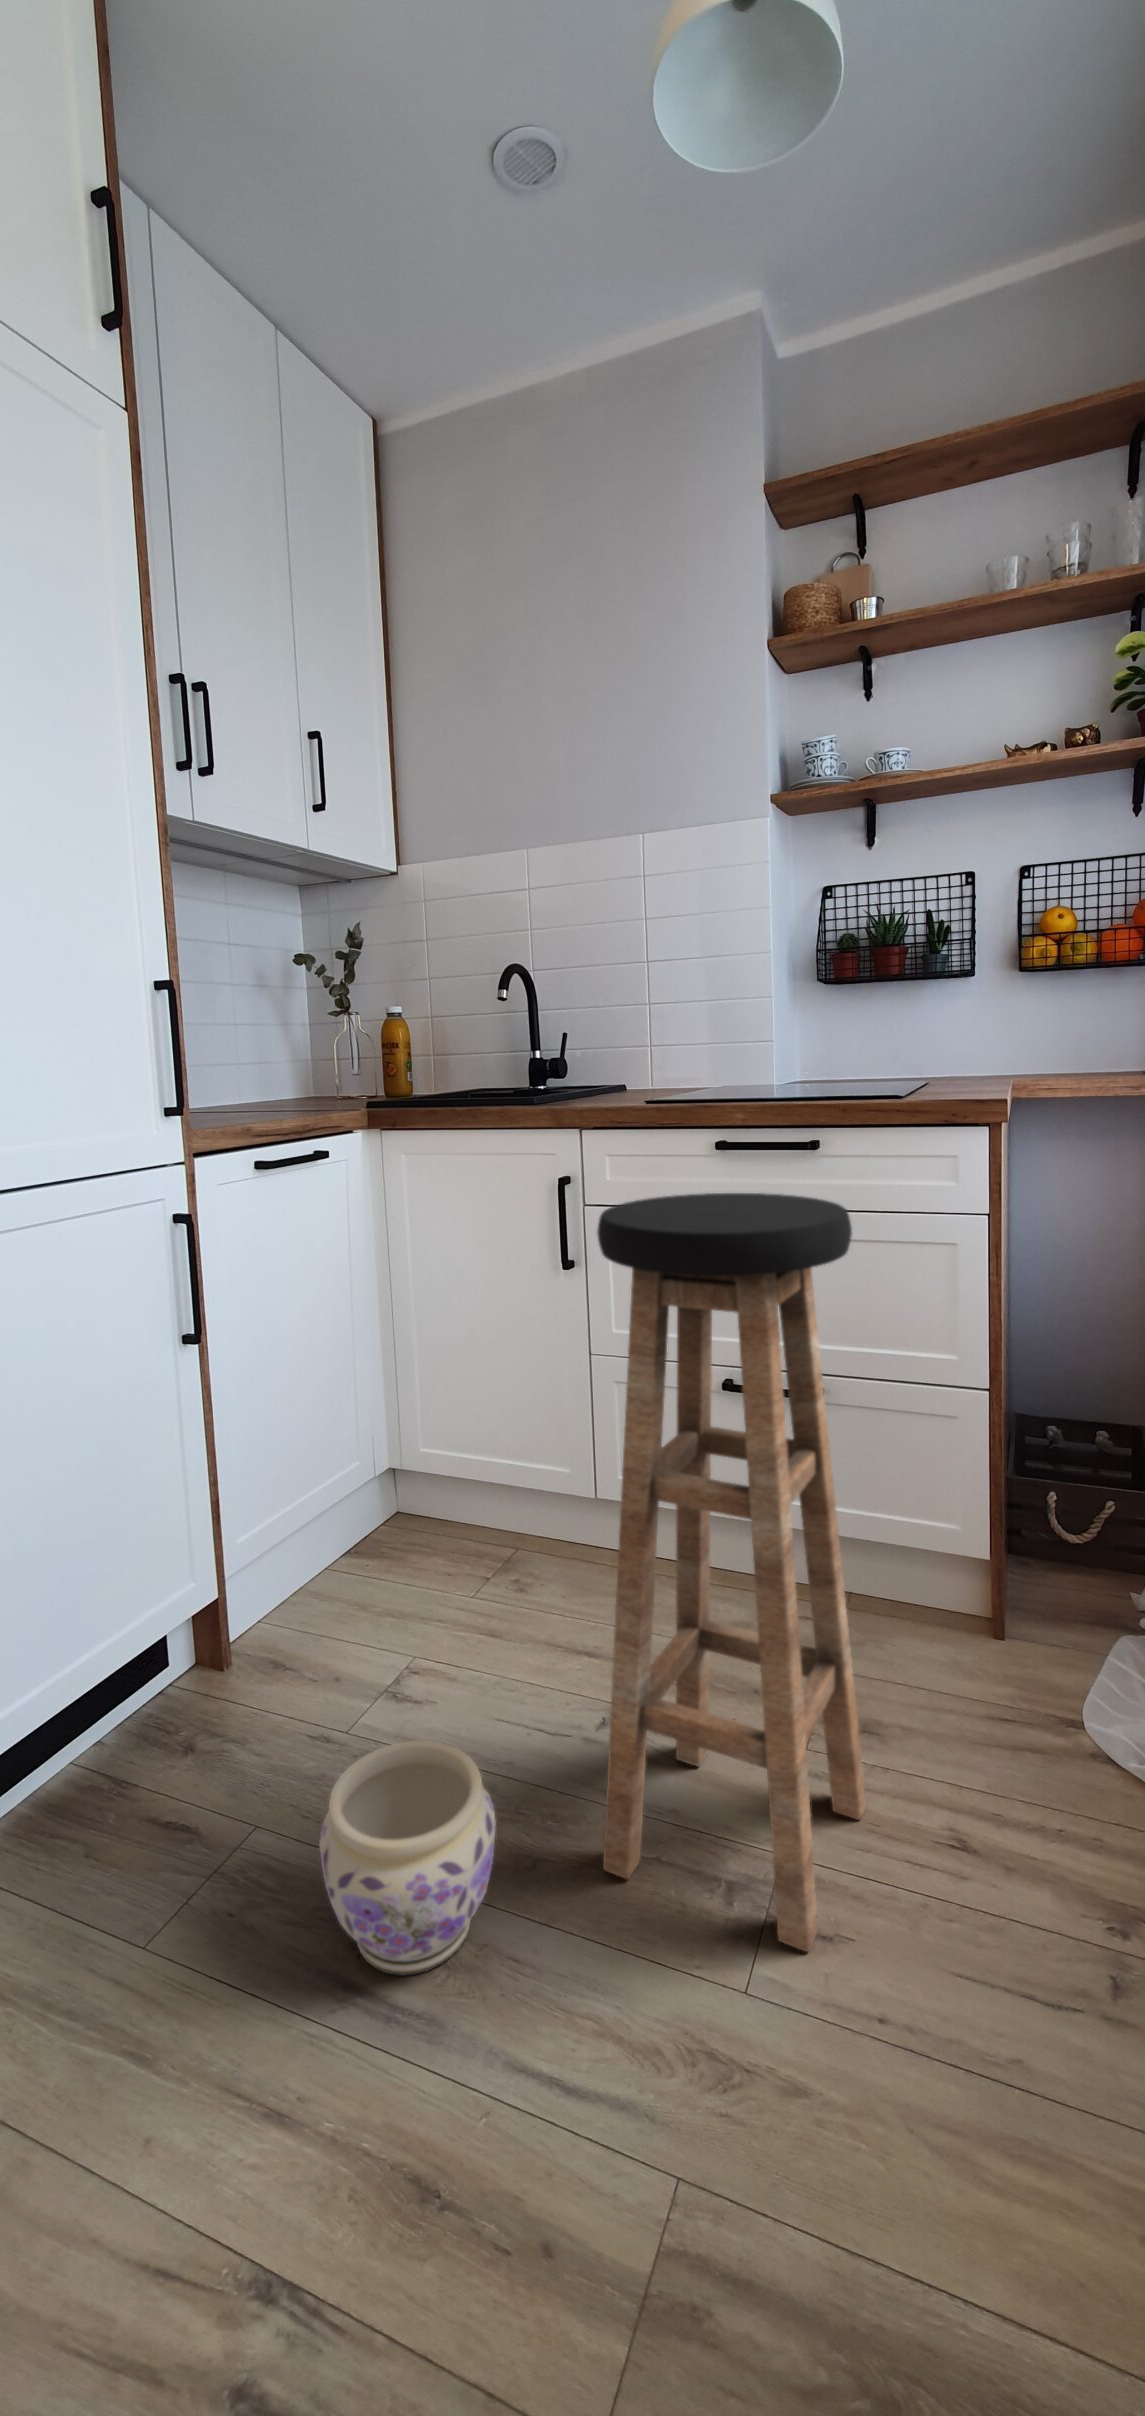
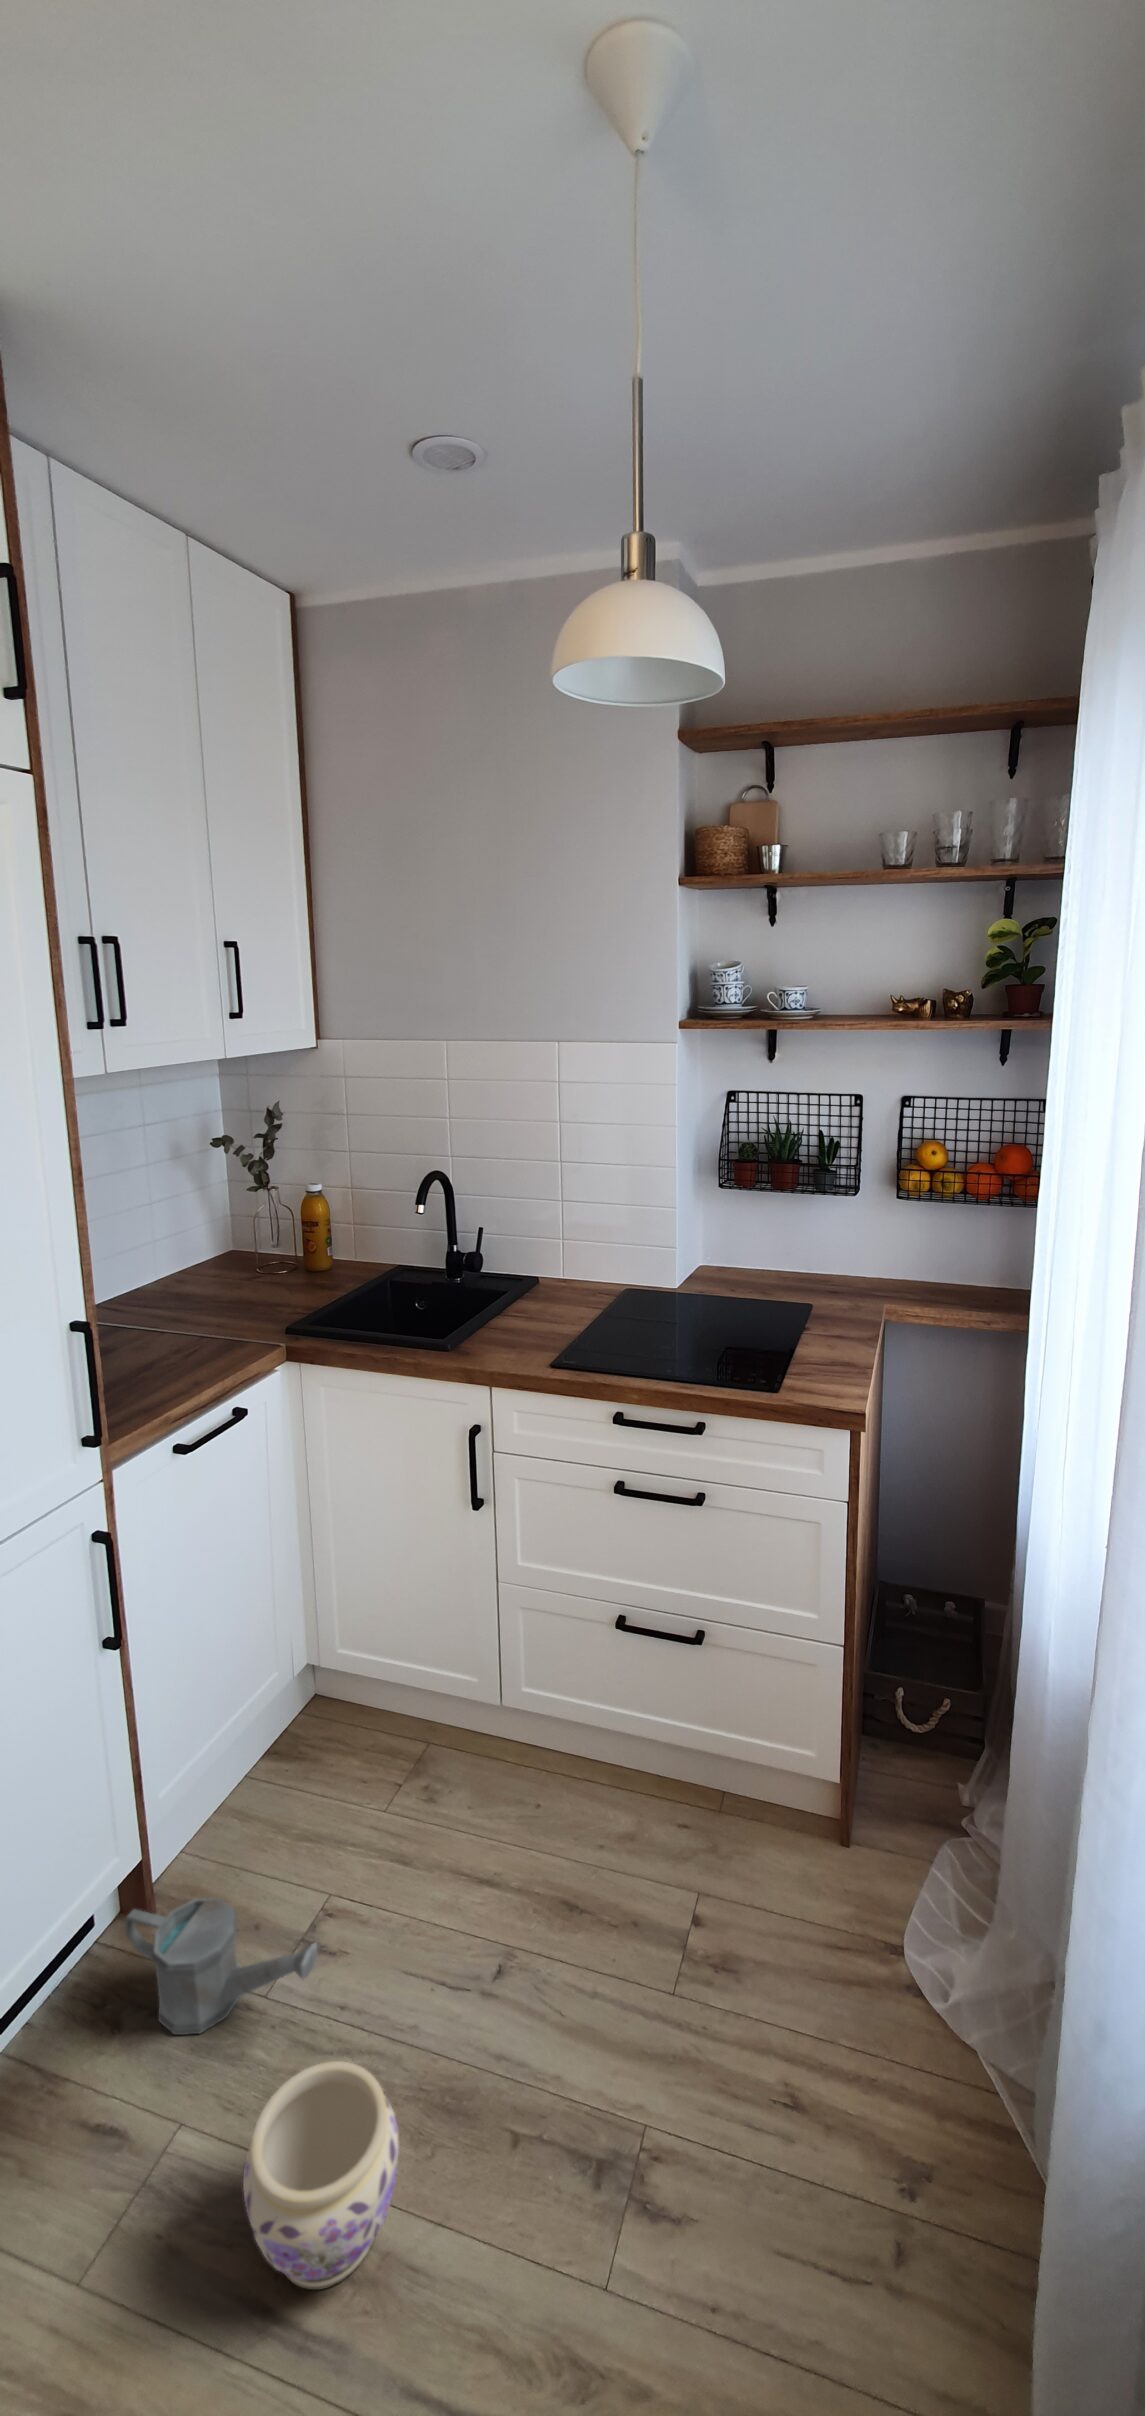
bar stool: present [597,1193,866,1952] -> none [490,1554,720,2236]
watering can: none [194,1626,400,1758] -> present [124,1898,317,2035]

